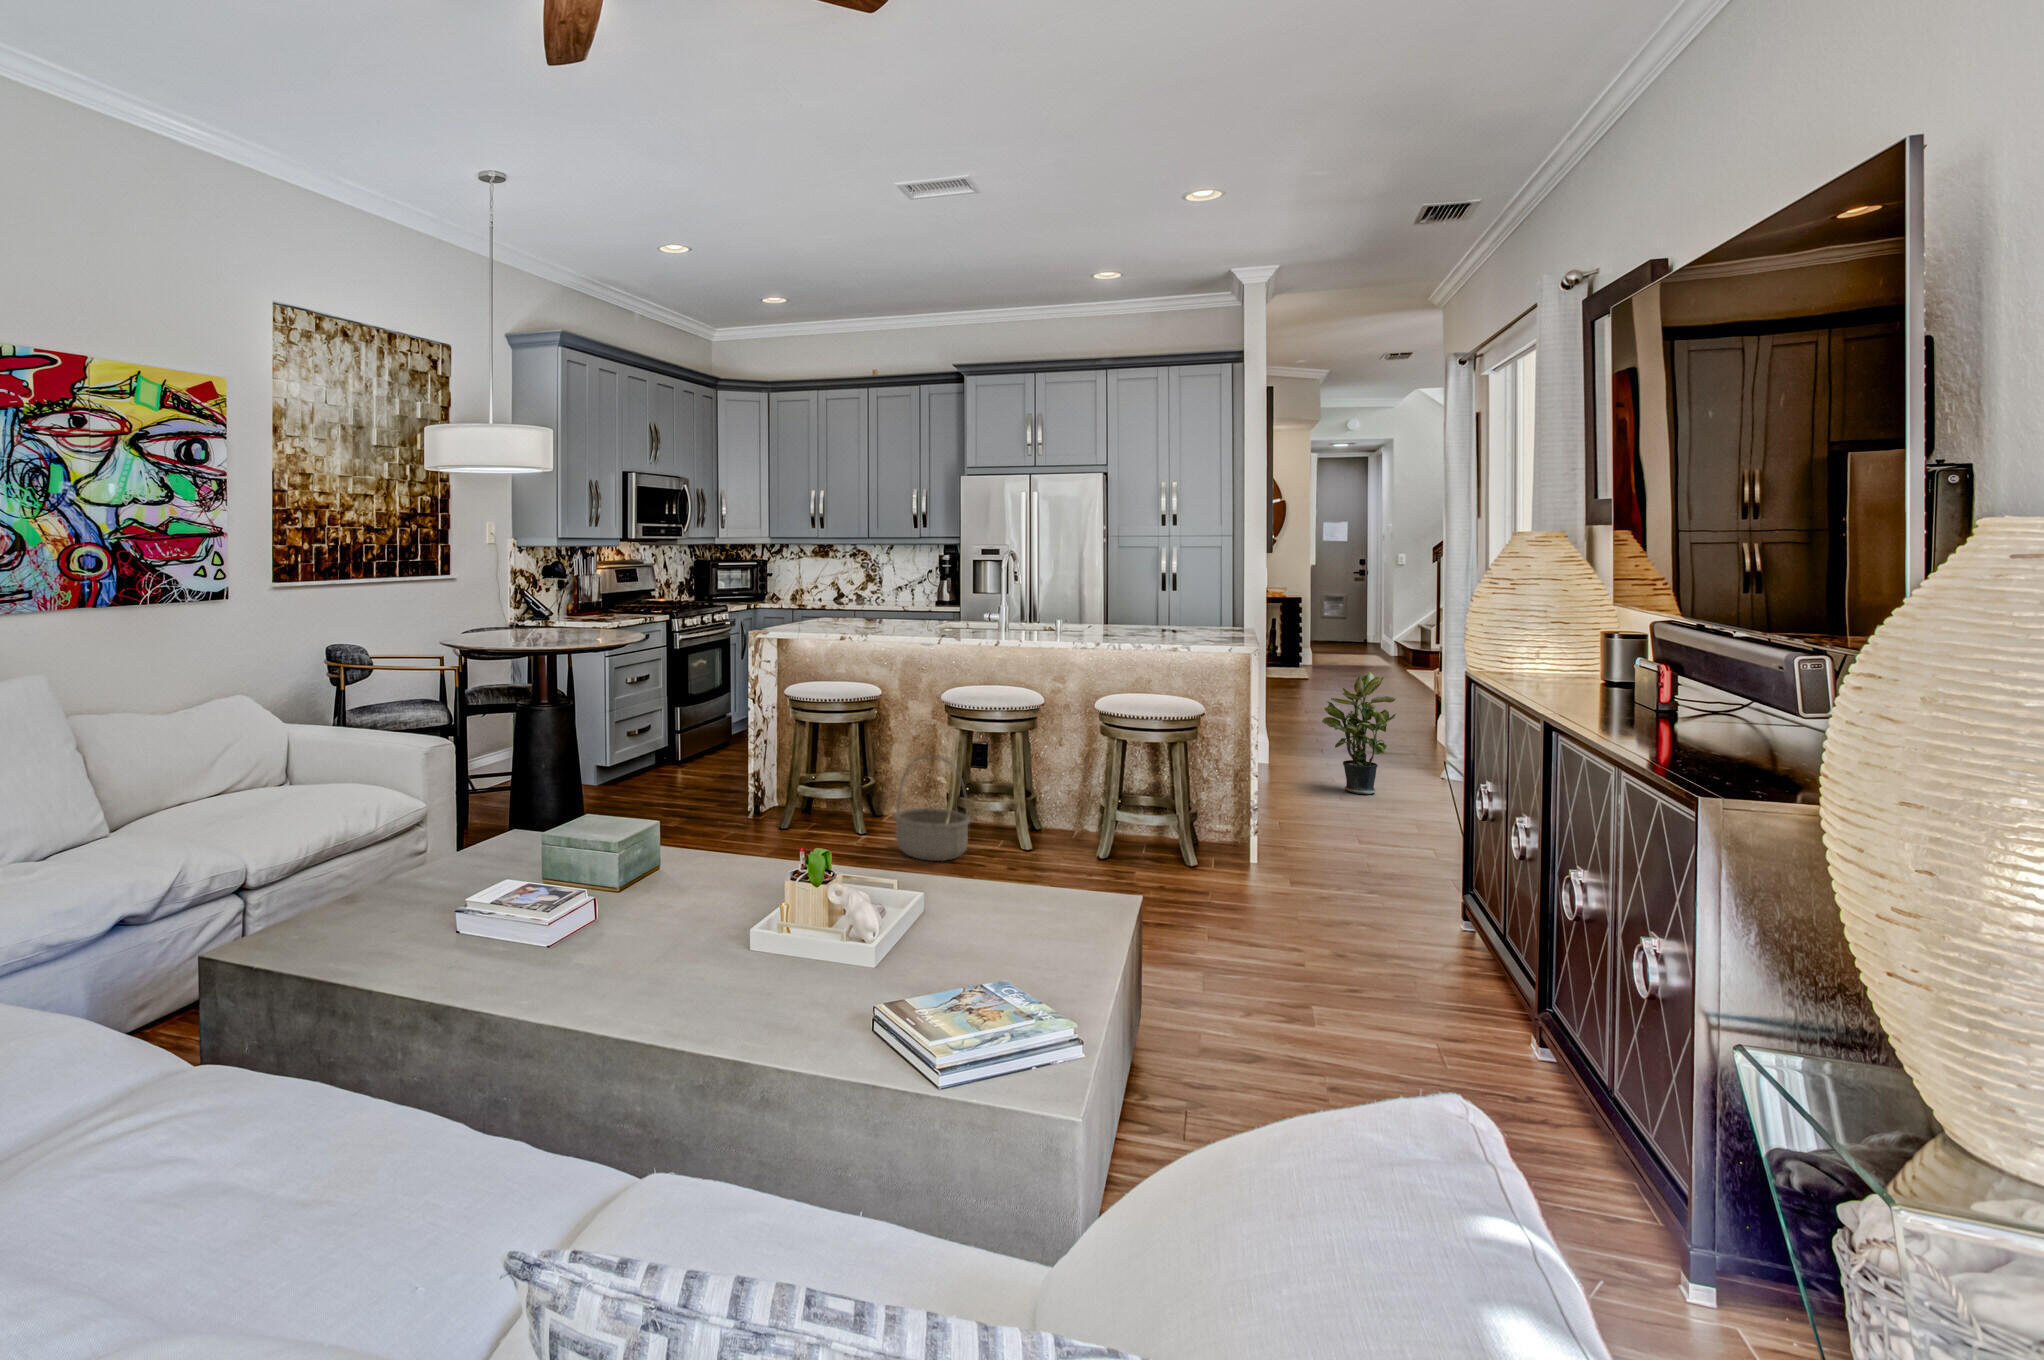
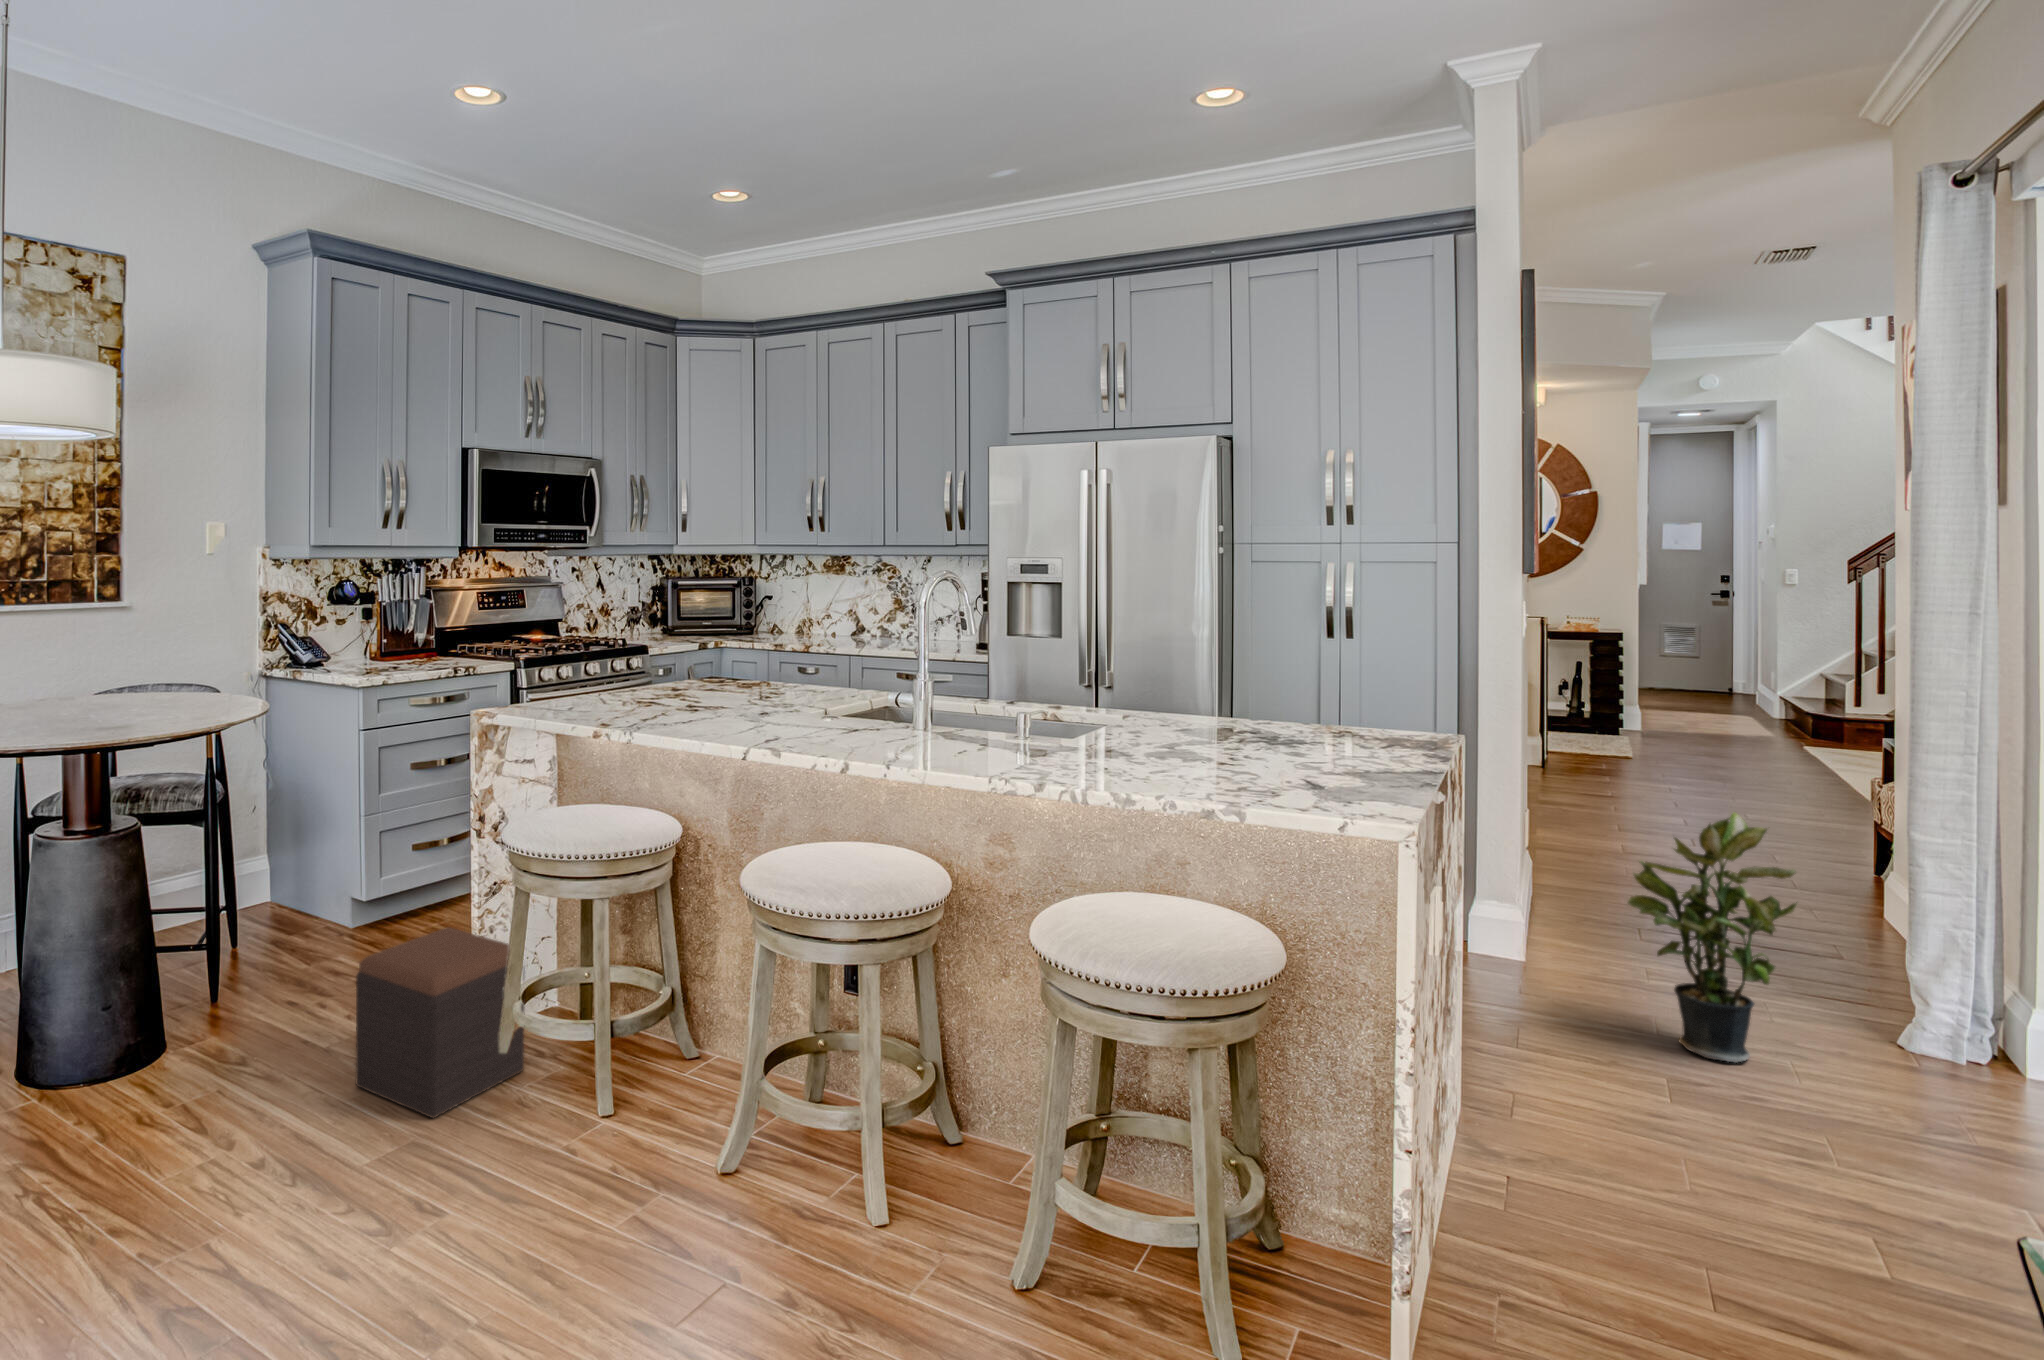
footstool: none [706,756,790,846] -> present [356,927,524,1118]
basket: present [894,756,970,861] -> none [636,981,784,1212]

